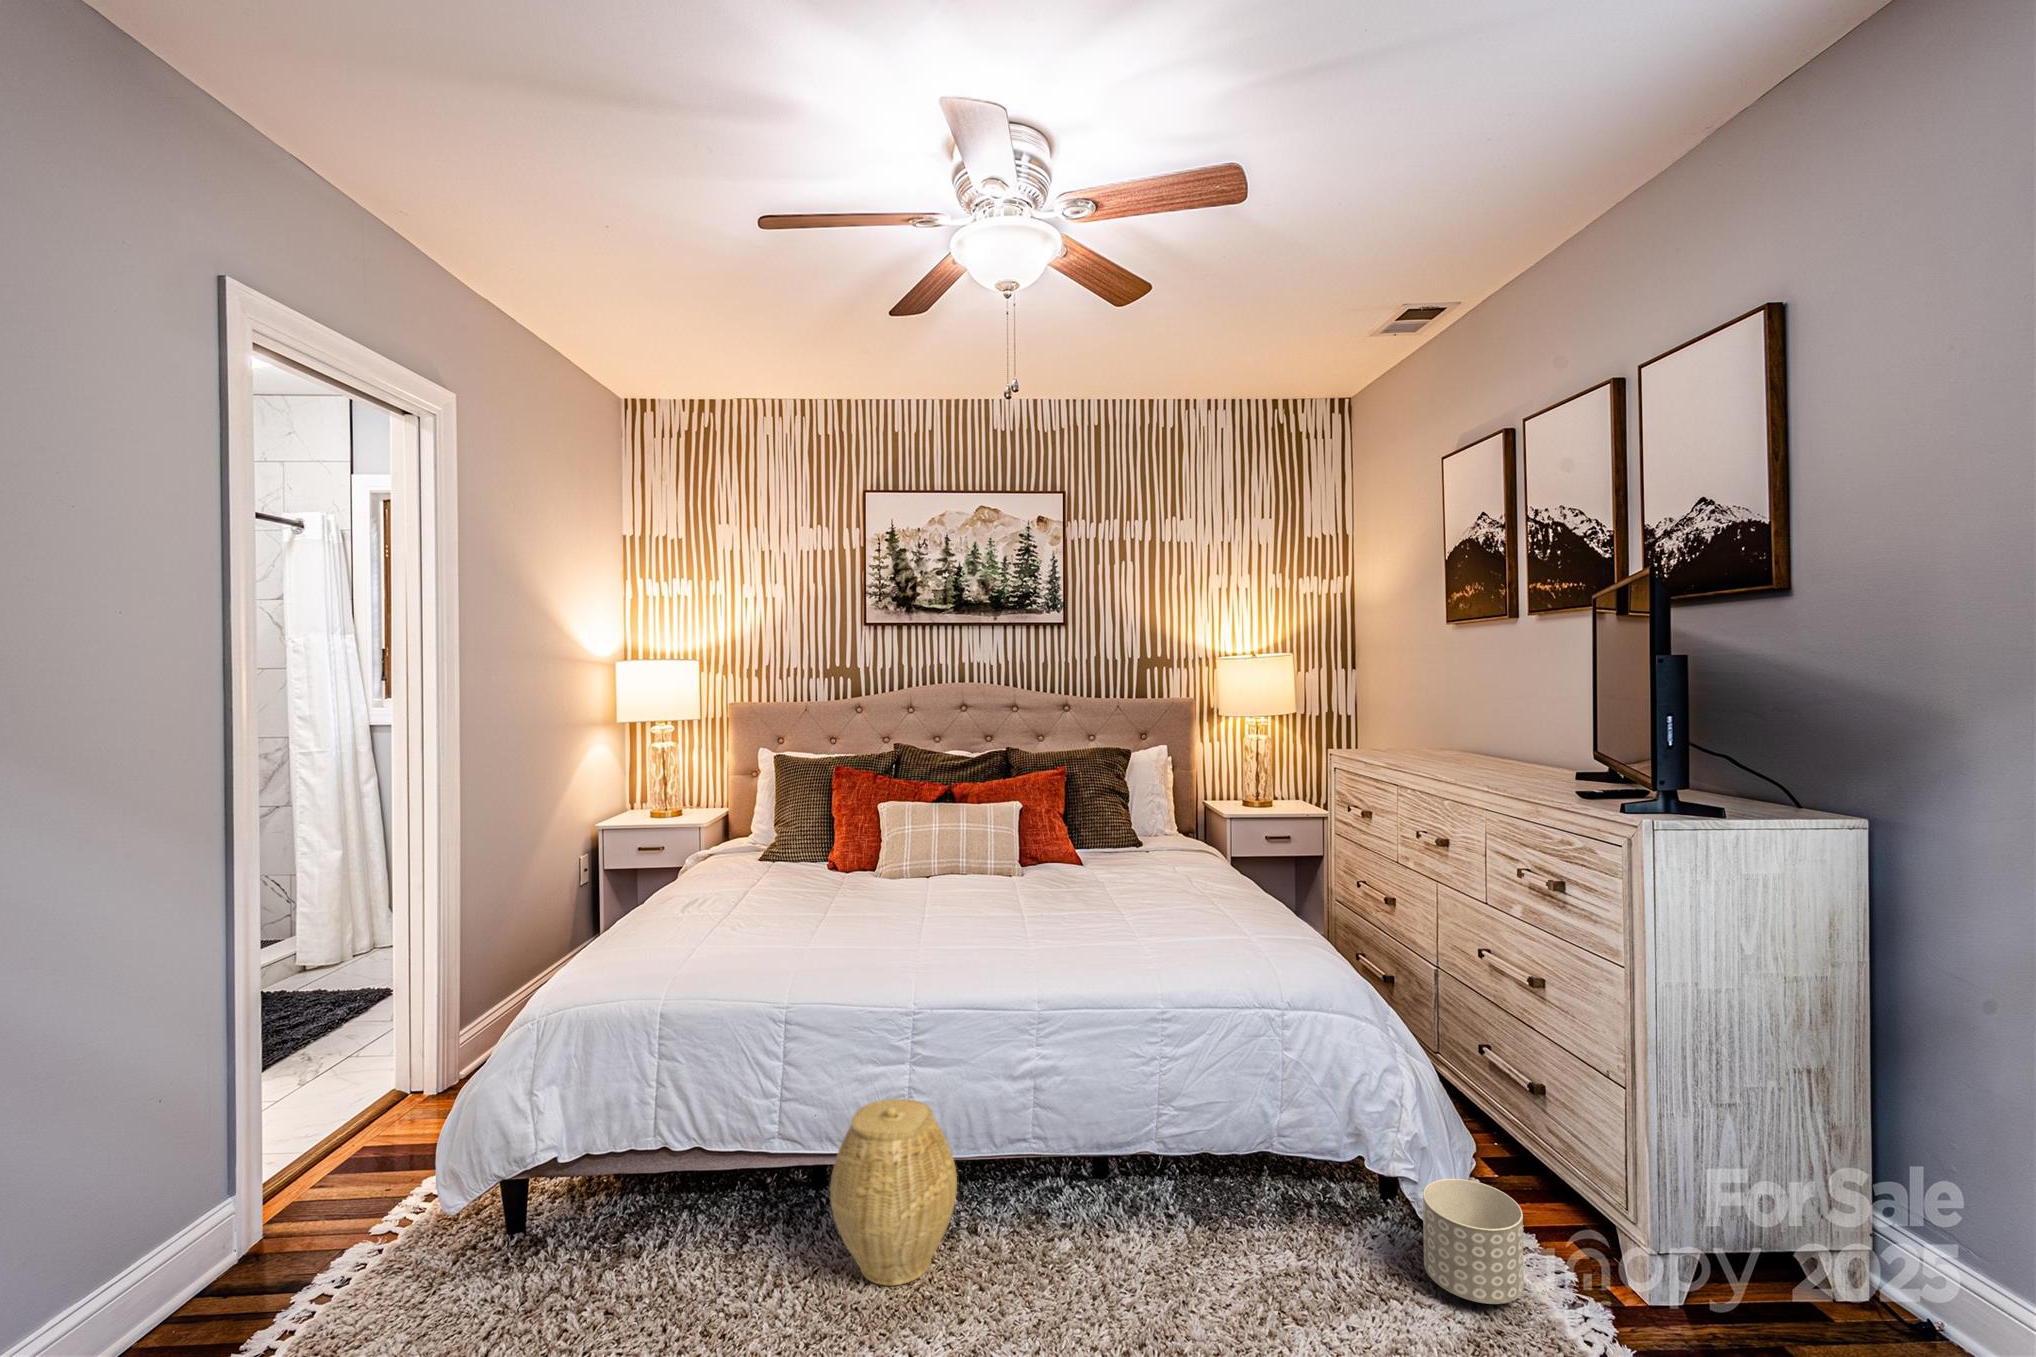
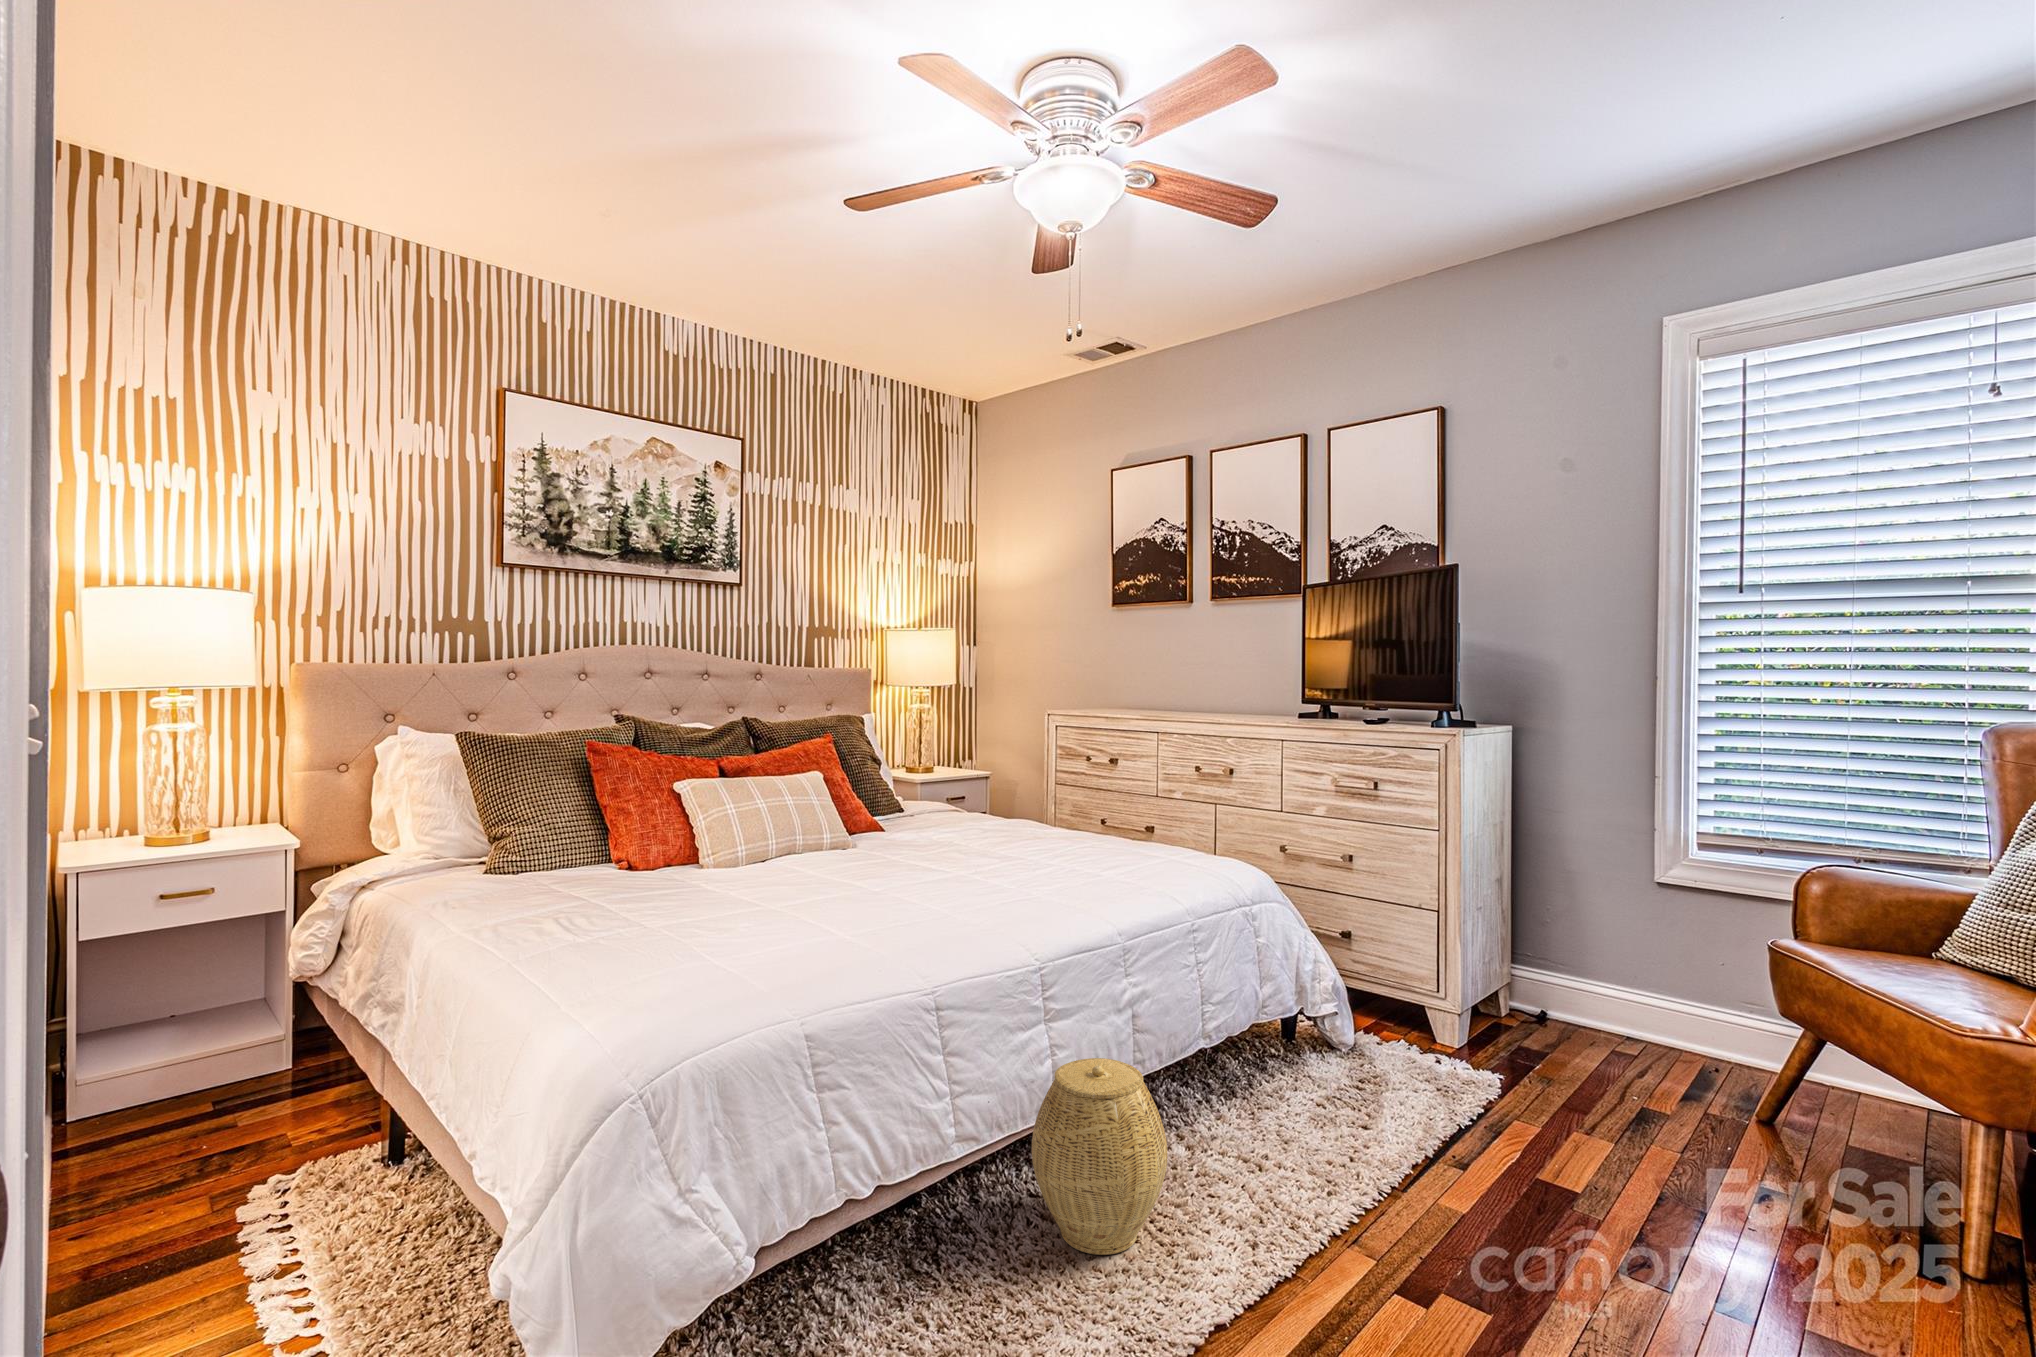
planter: present [1423,1179,1524,1304] -> none [1378,1003,1449,1082]

